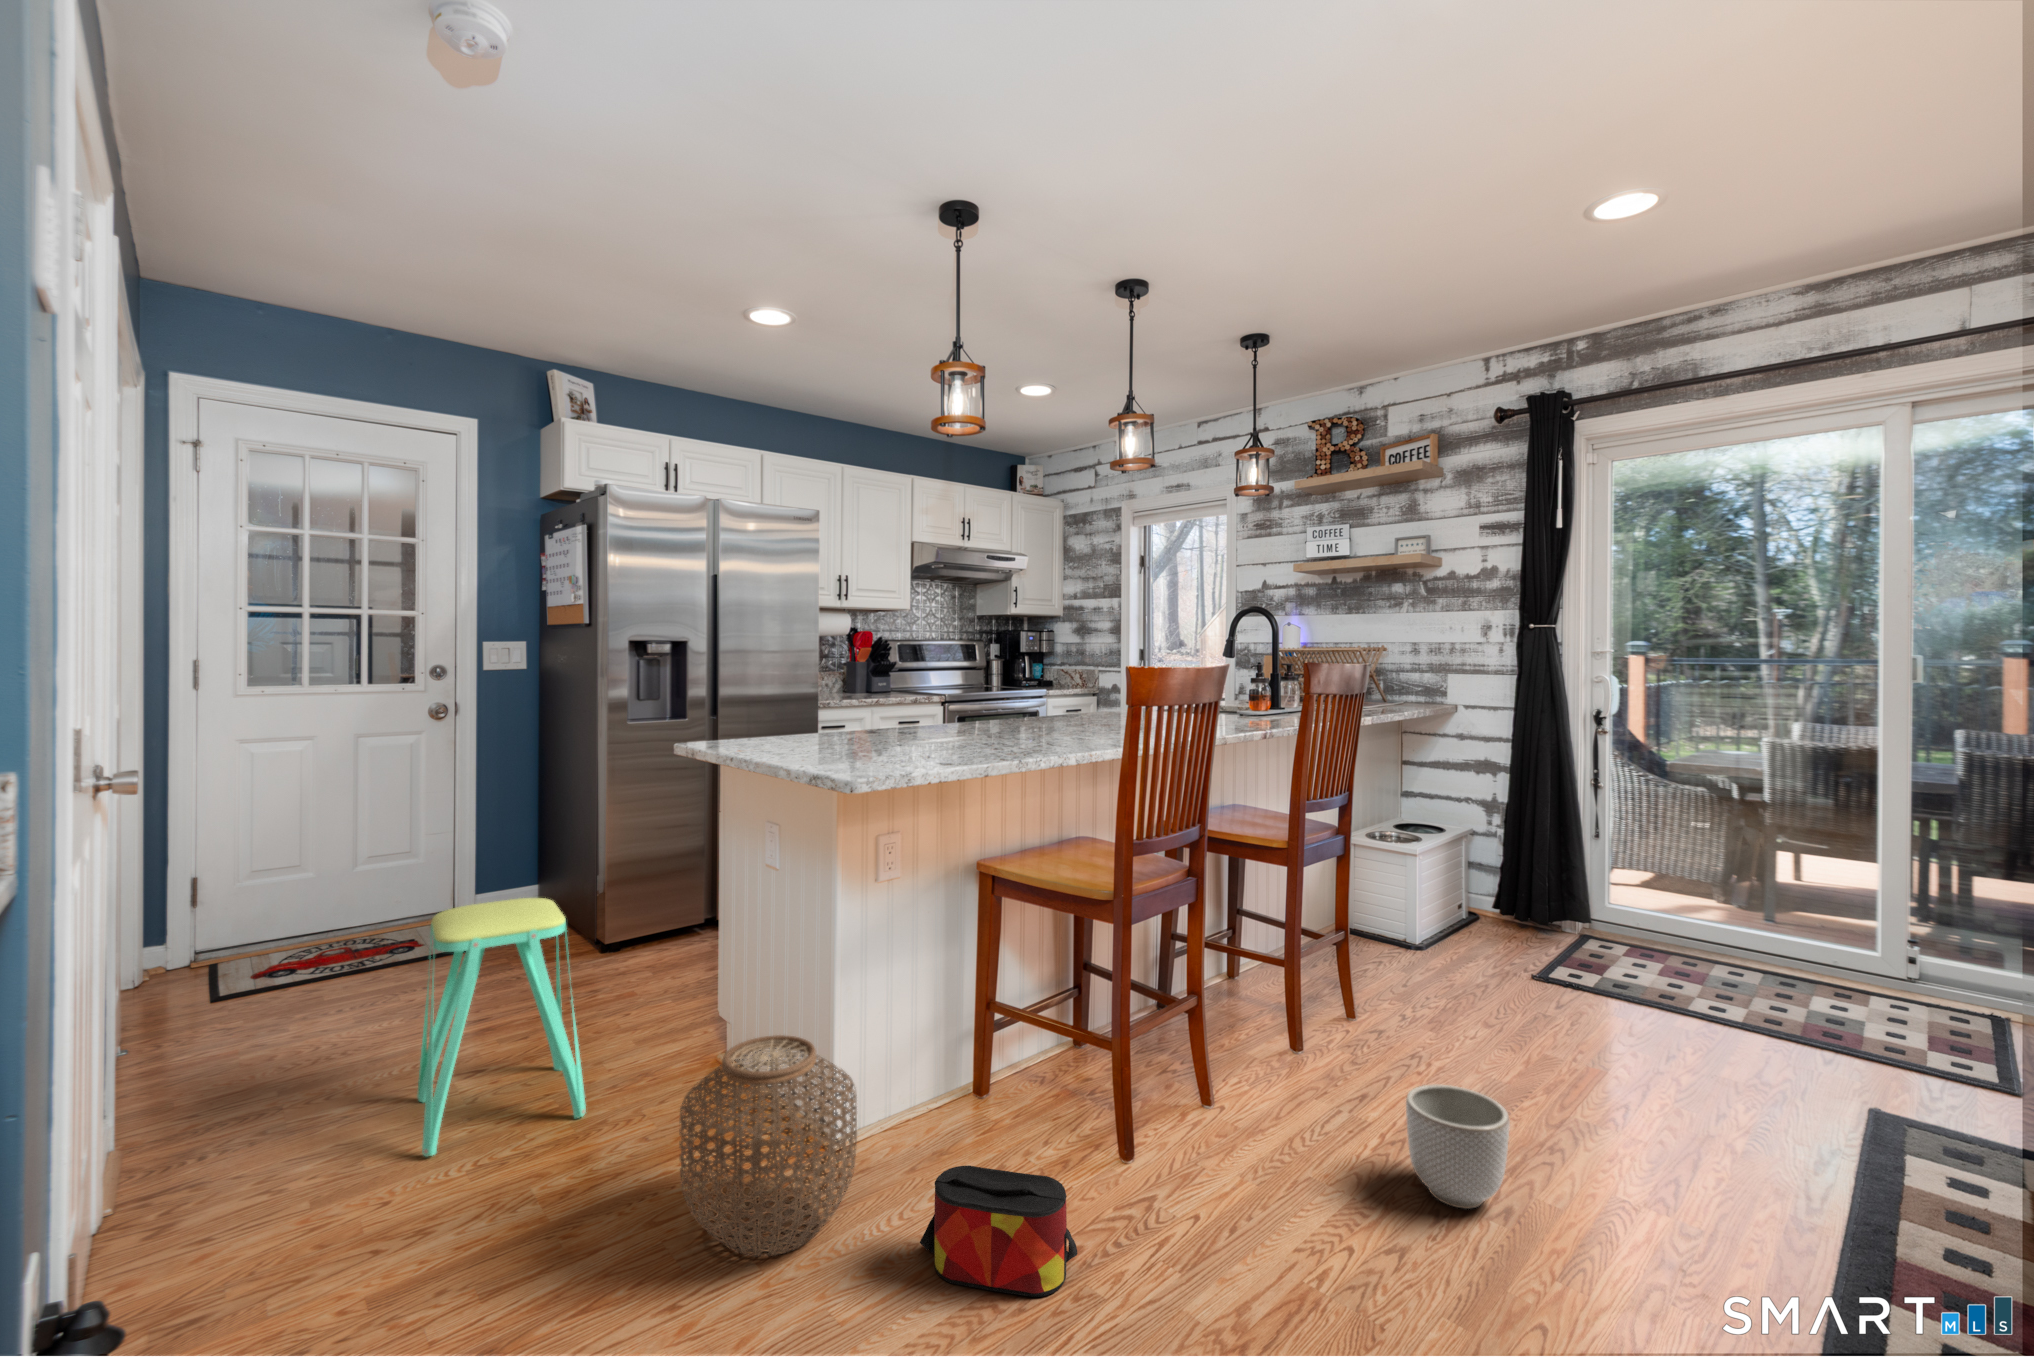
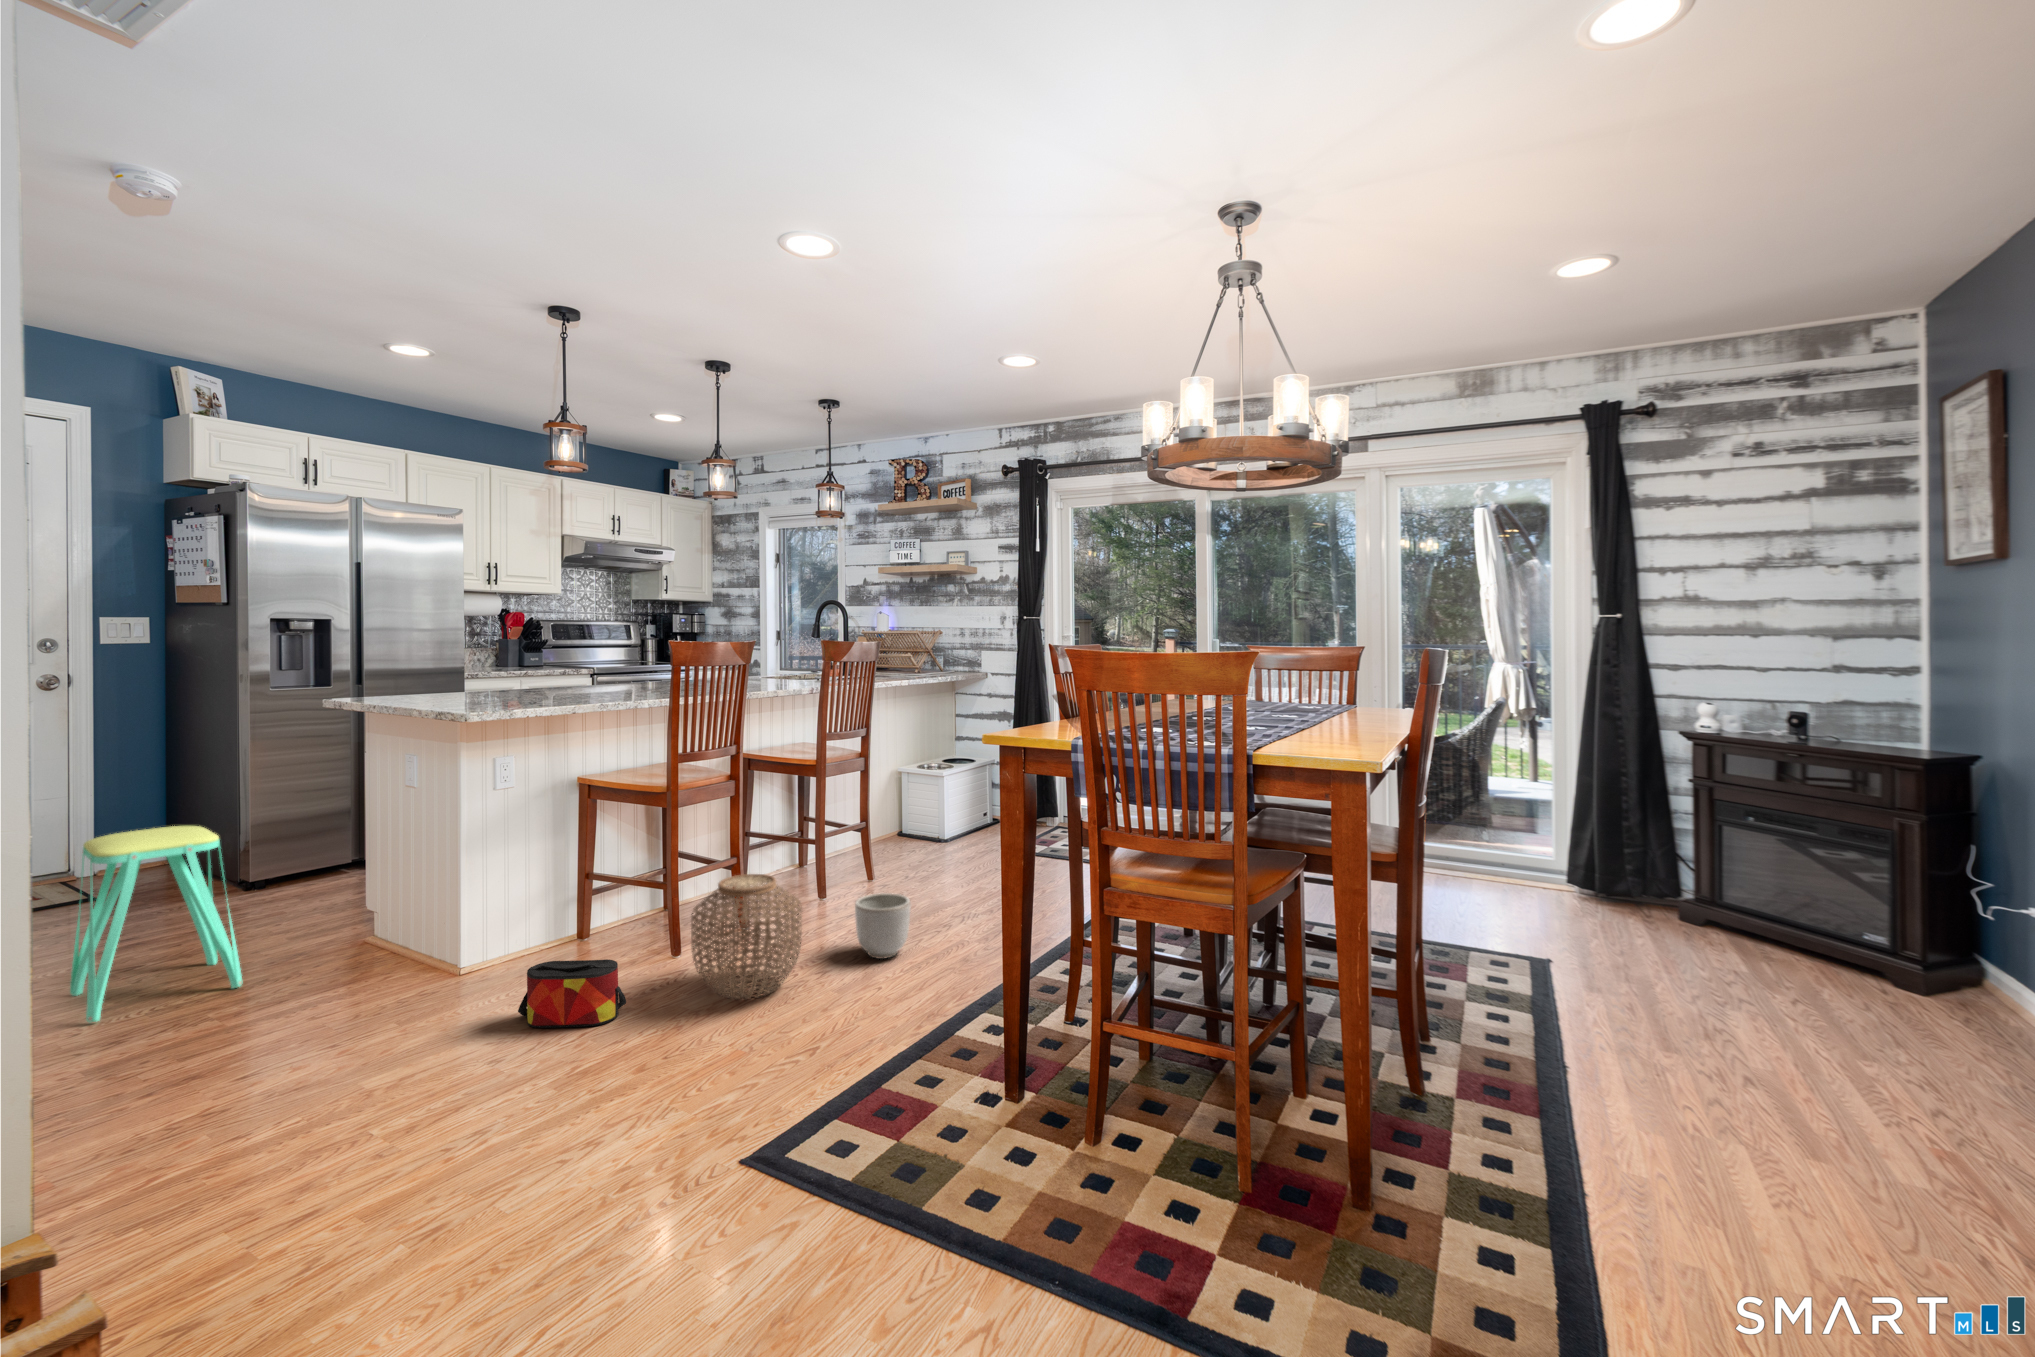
woven basket: present [680,1035,857,1256] -> present [691,874,802,999]

